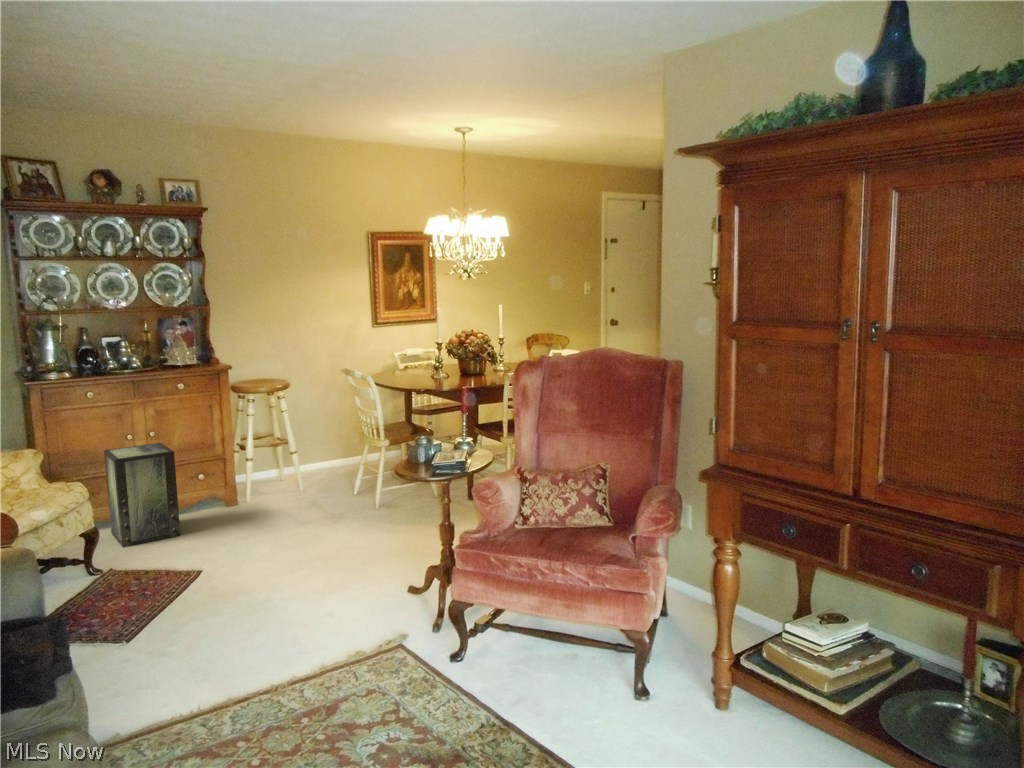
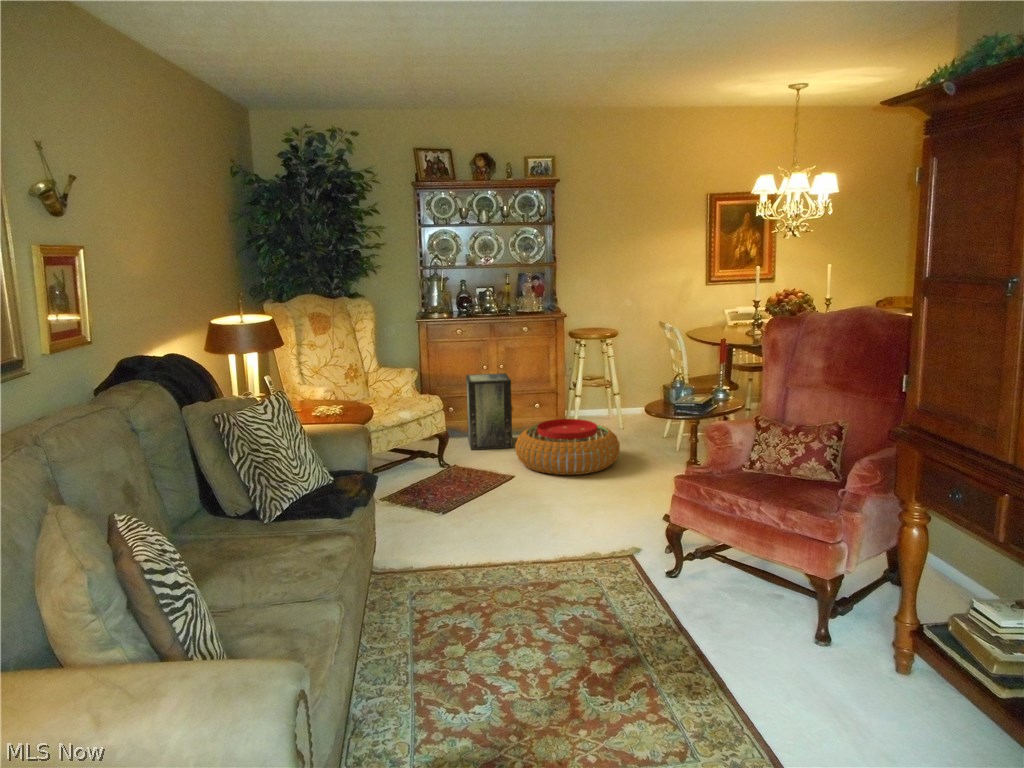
pouf: none [193,489,325,562] -> present [515,419,620,475]

